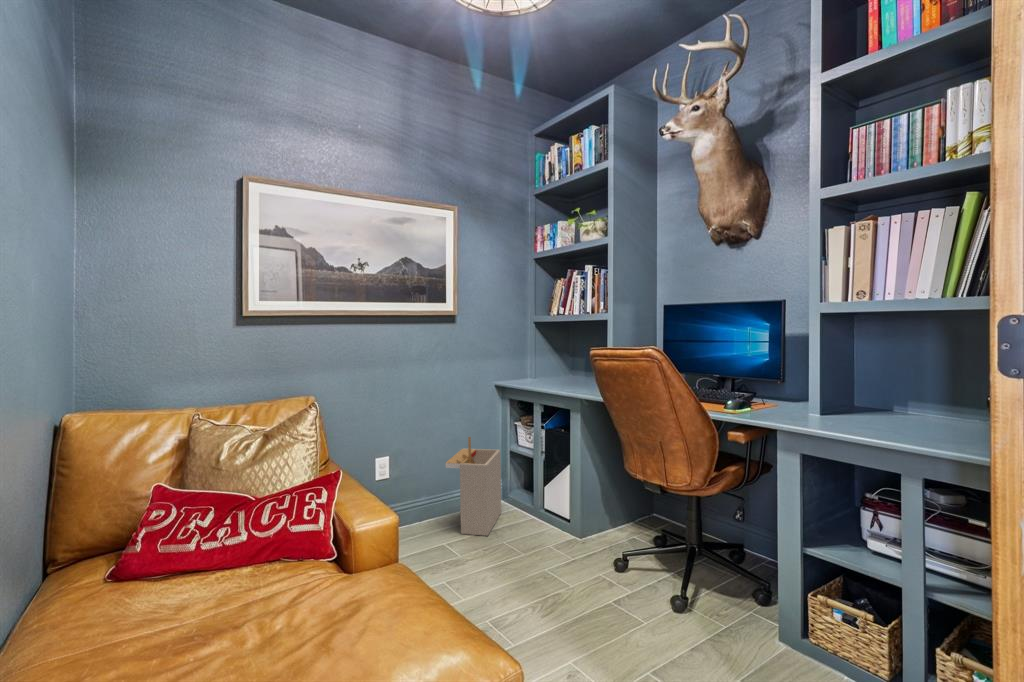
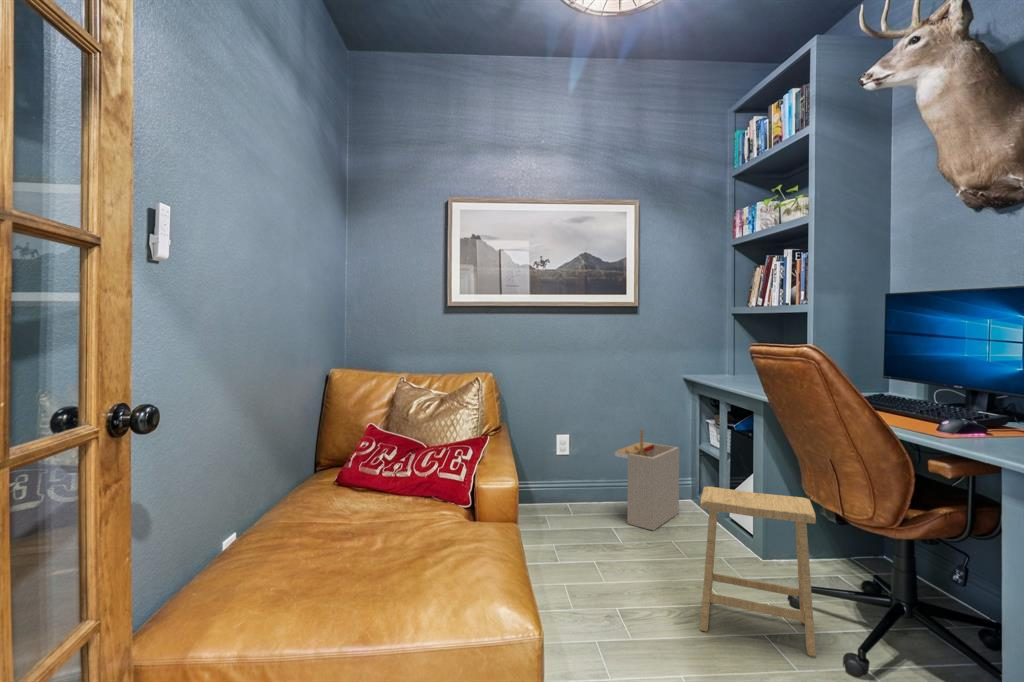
footstool: none [561,486,665,627] -> present [700,487,816,657]

